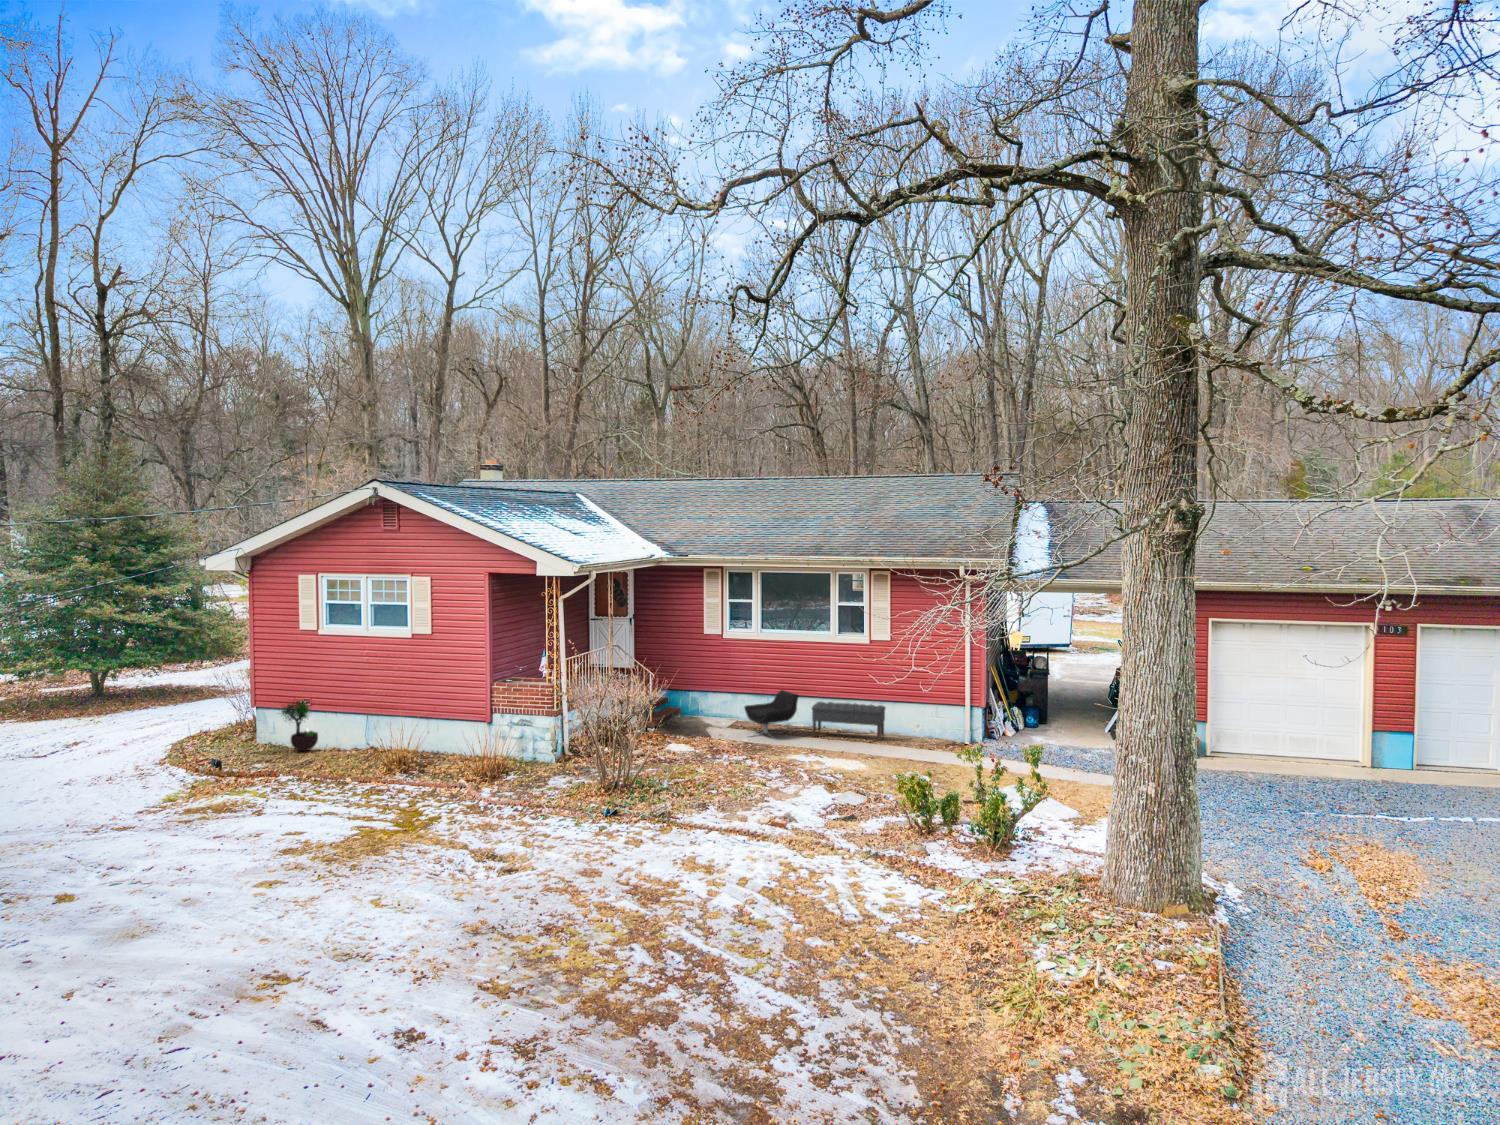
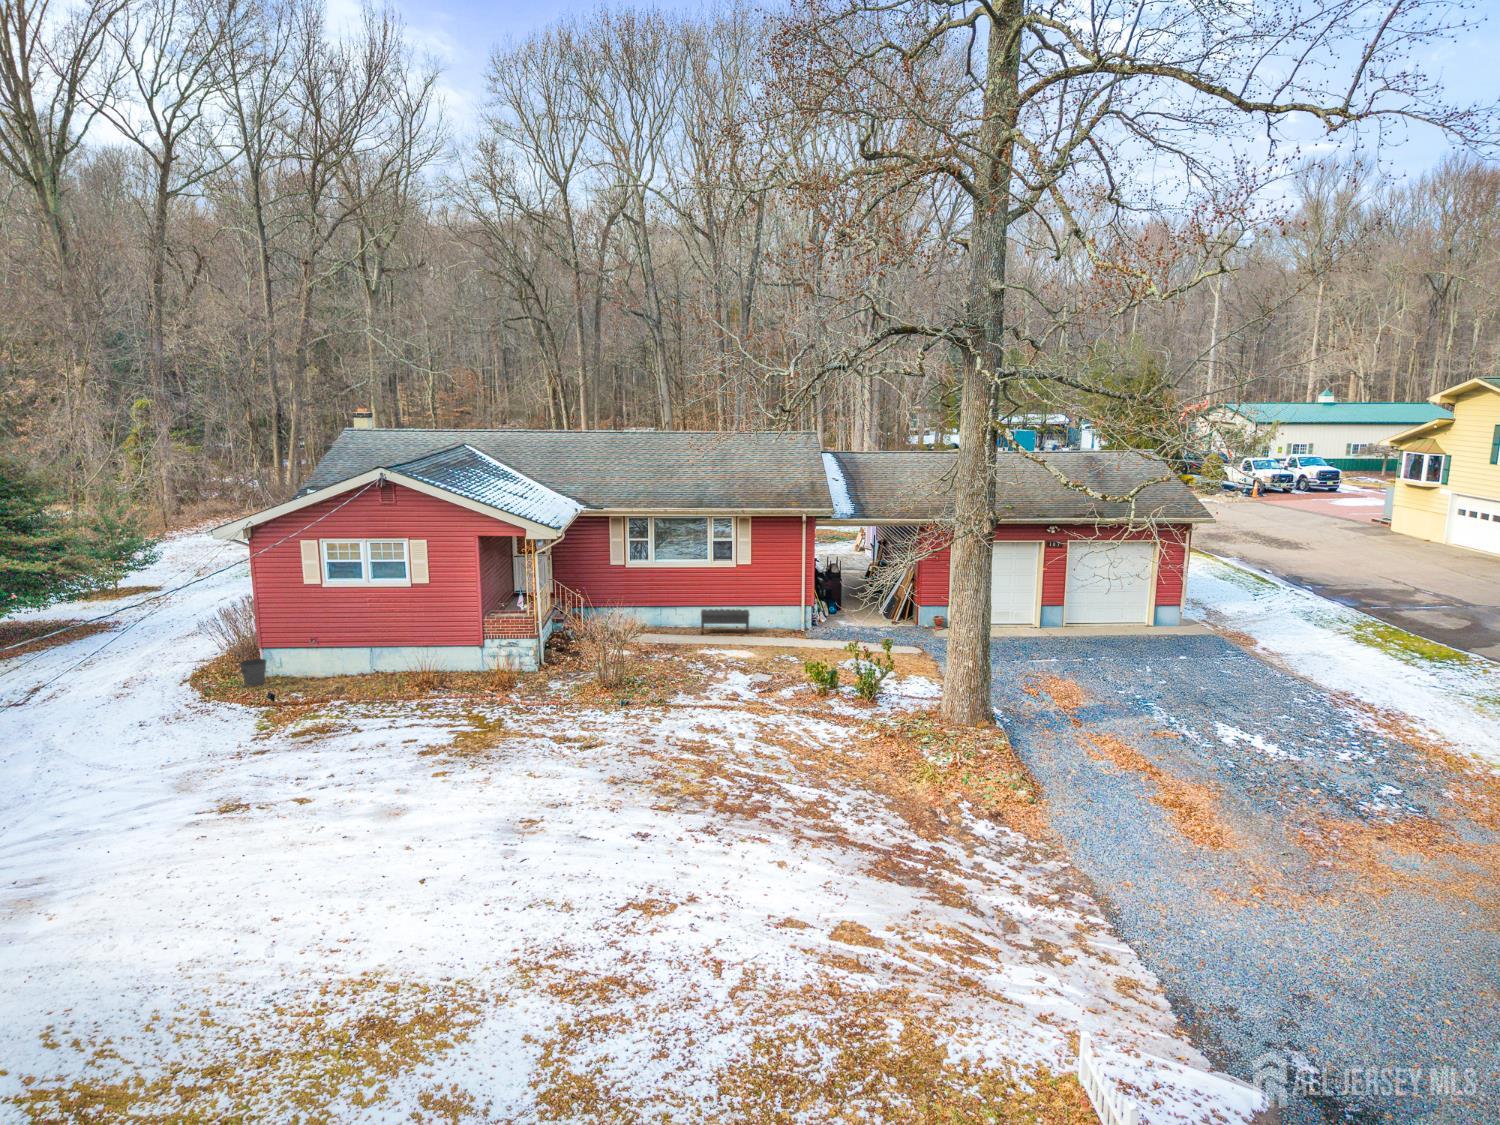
lounge chair: present [744,690,798,738] -> none [650,603,690,639]
potted tree: present [282,701,318,751] -> none [293,639,327,683]
bucket: none [230,717,263,749] -> present [240,659,266,686]

